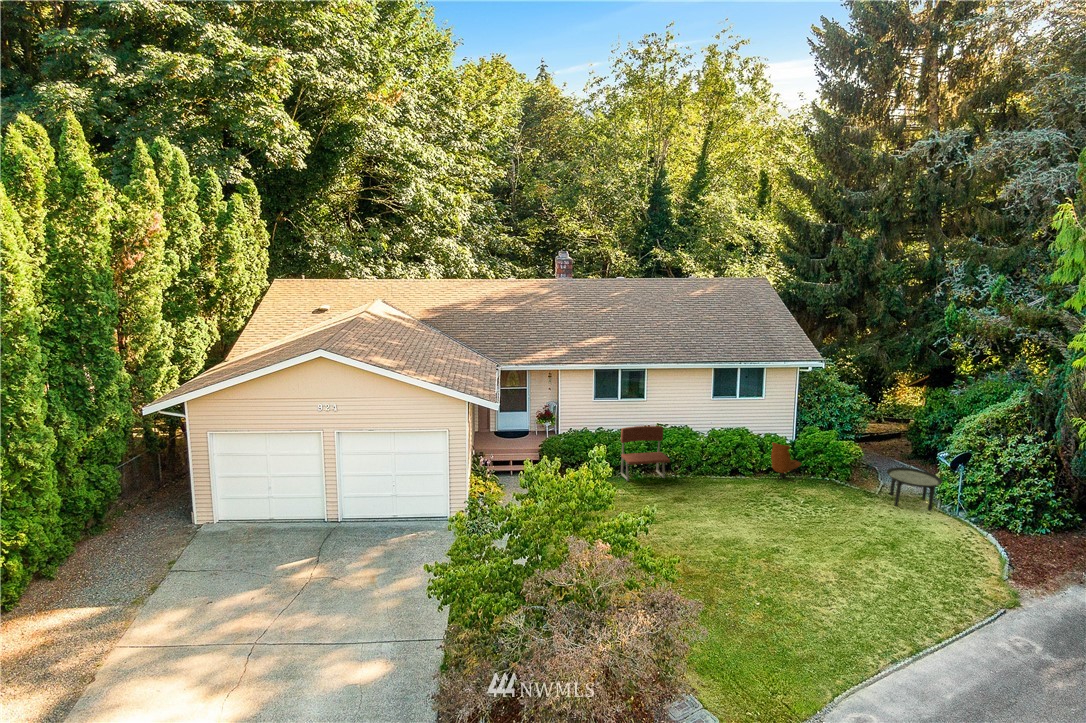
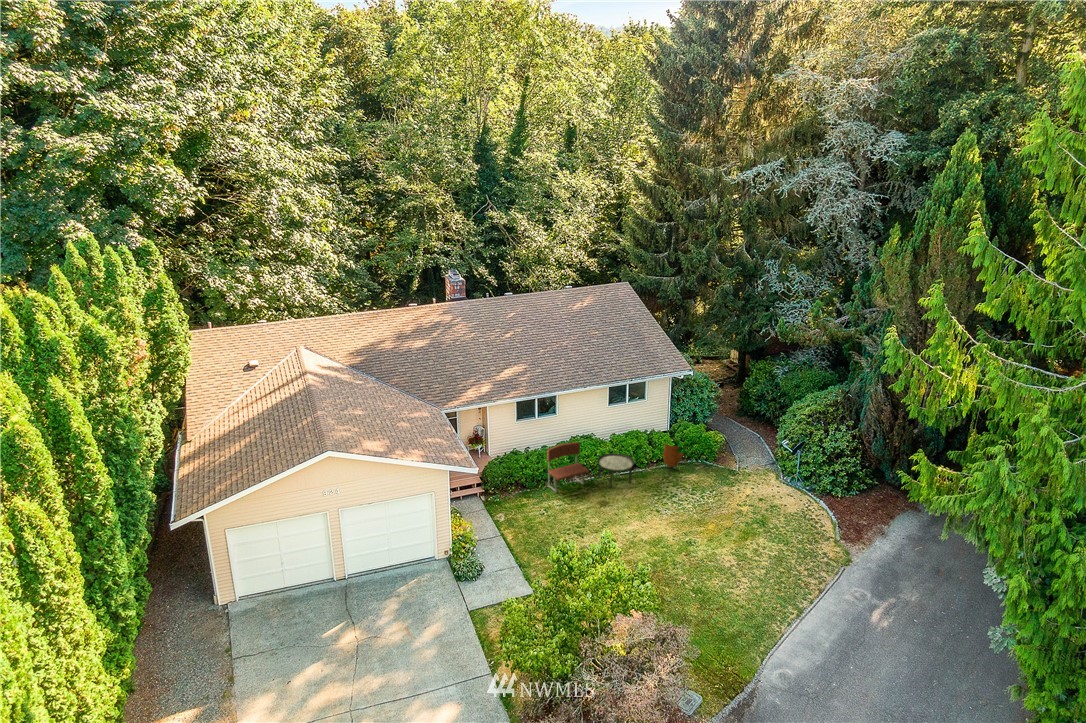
round table: present [887,467,942,511] -> present [597,453,634,488]

